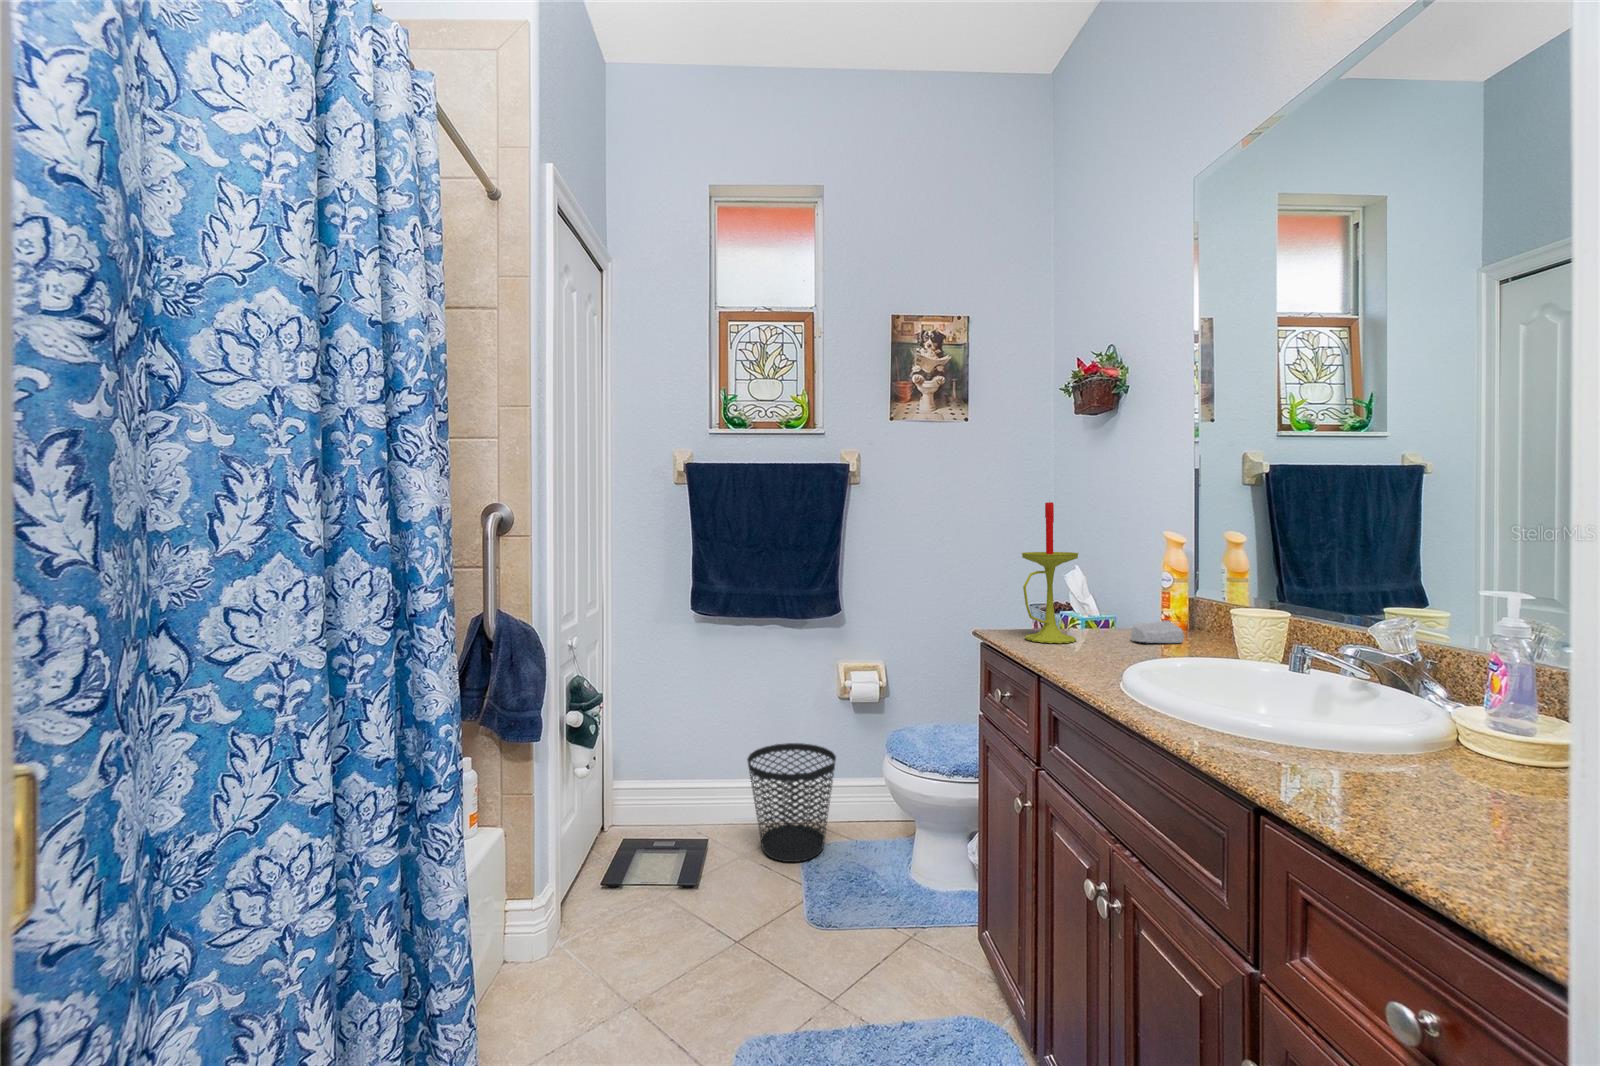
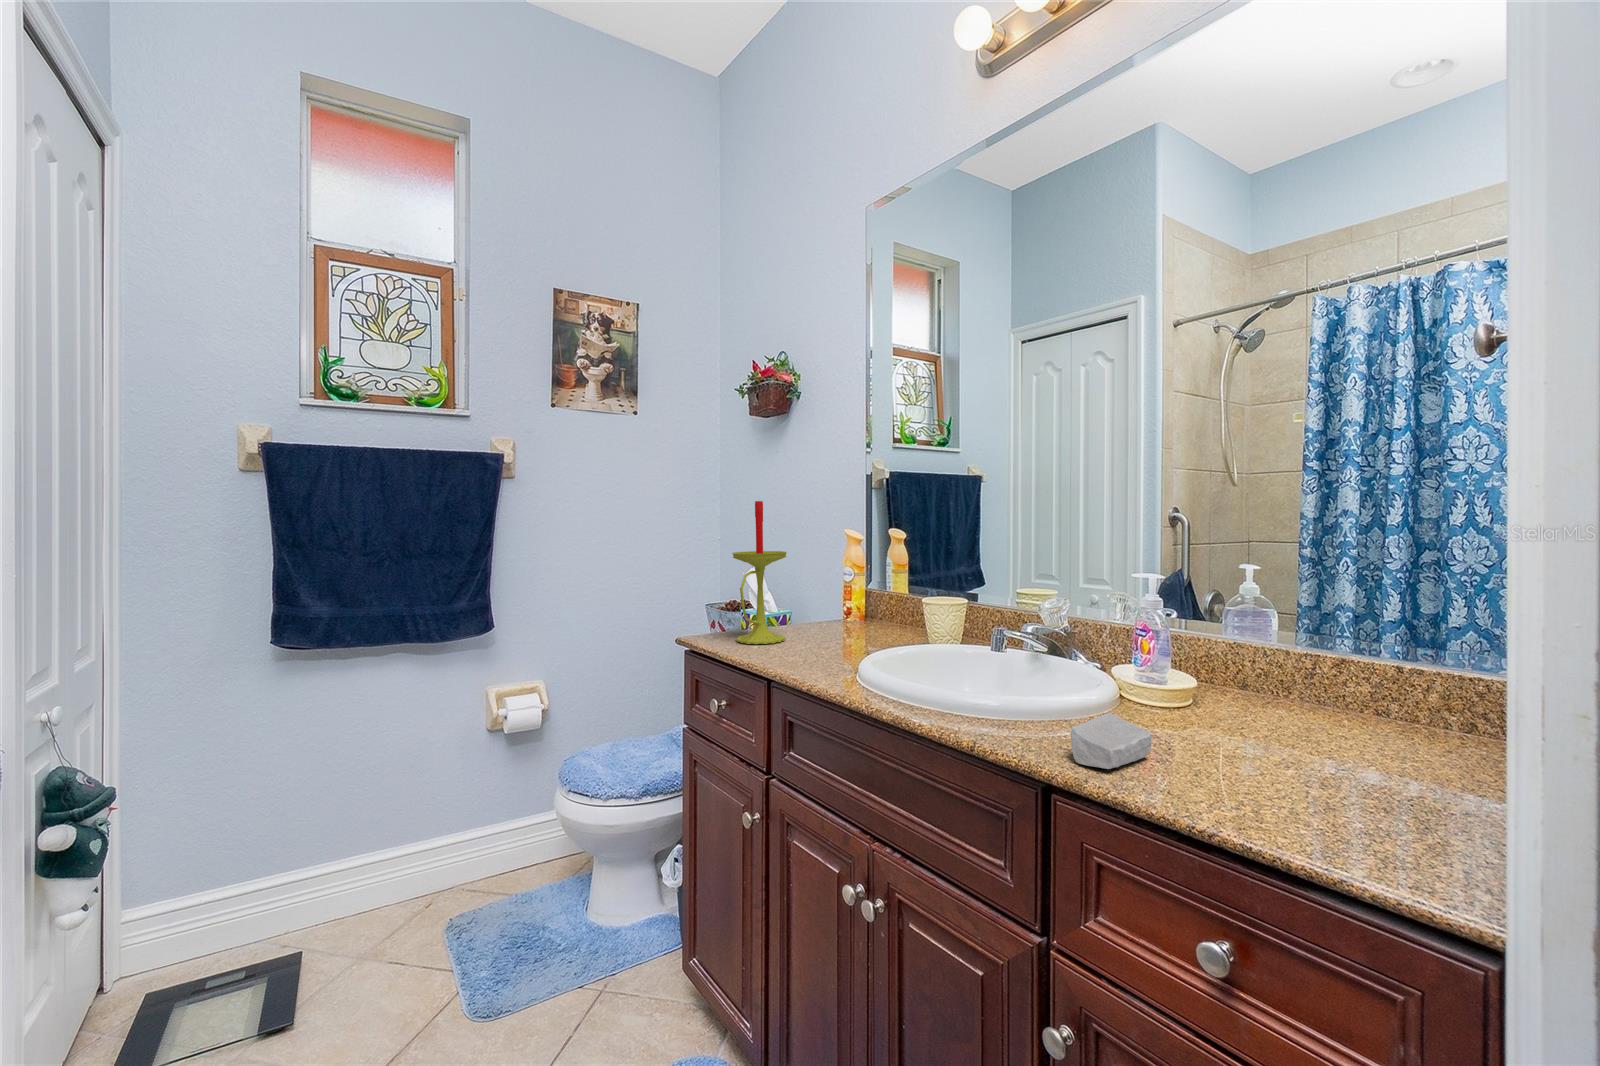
soap bar: present [1131,621,1184,643] -> present [1071,713,1152,769]
wastebasket: present [747,743,836,862] -> none [370,793,497,952]

